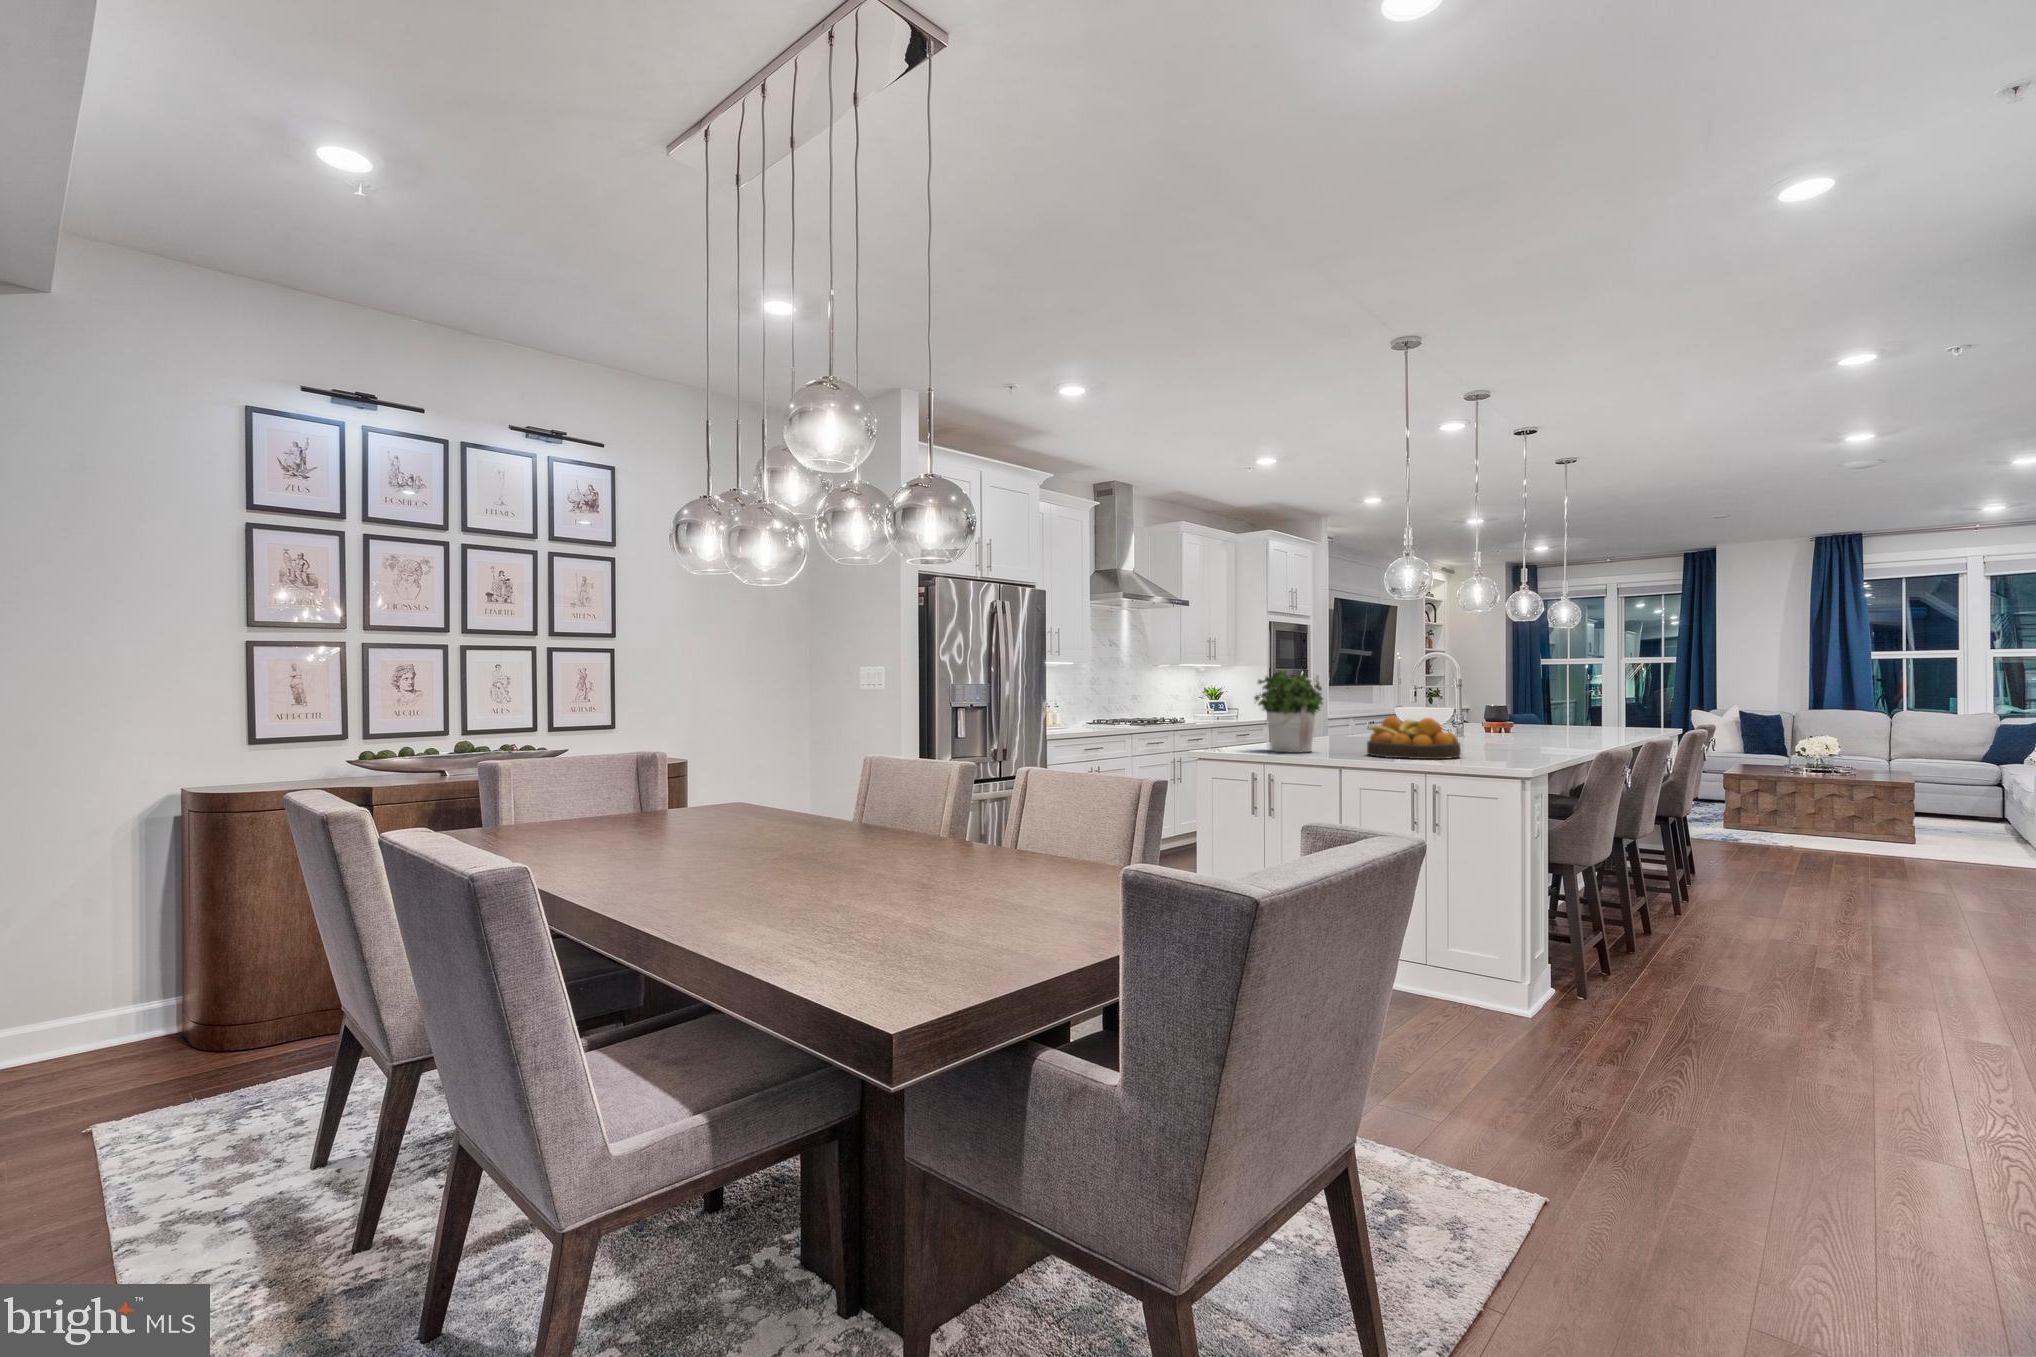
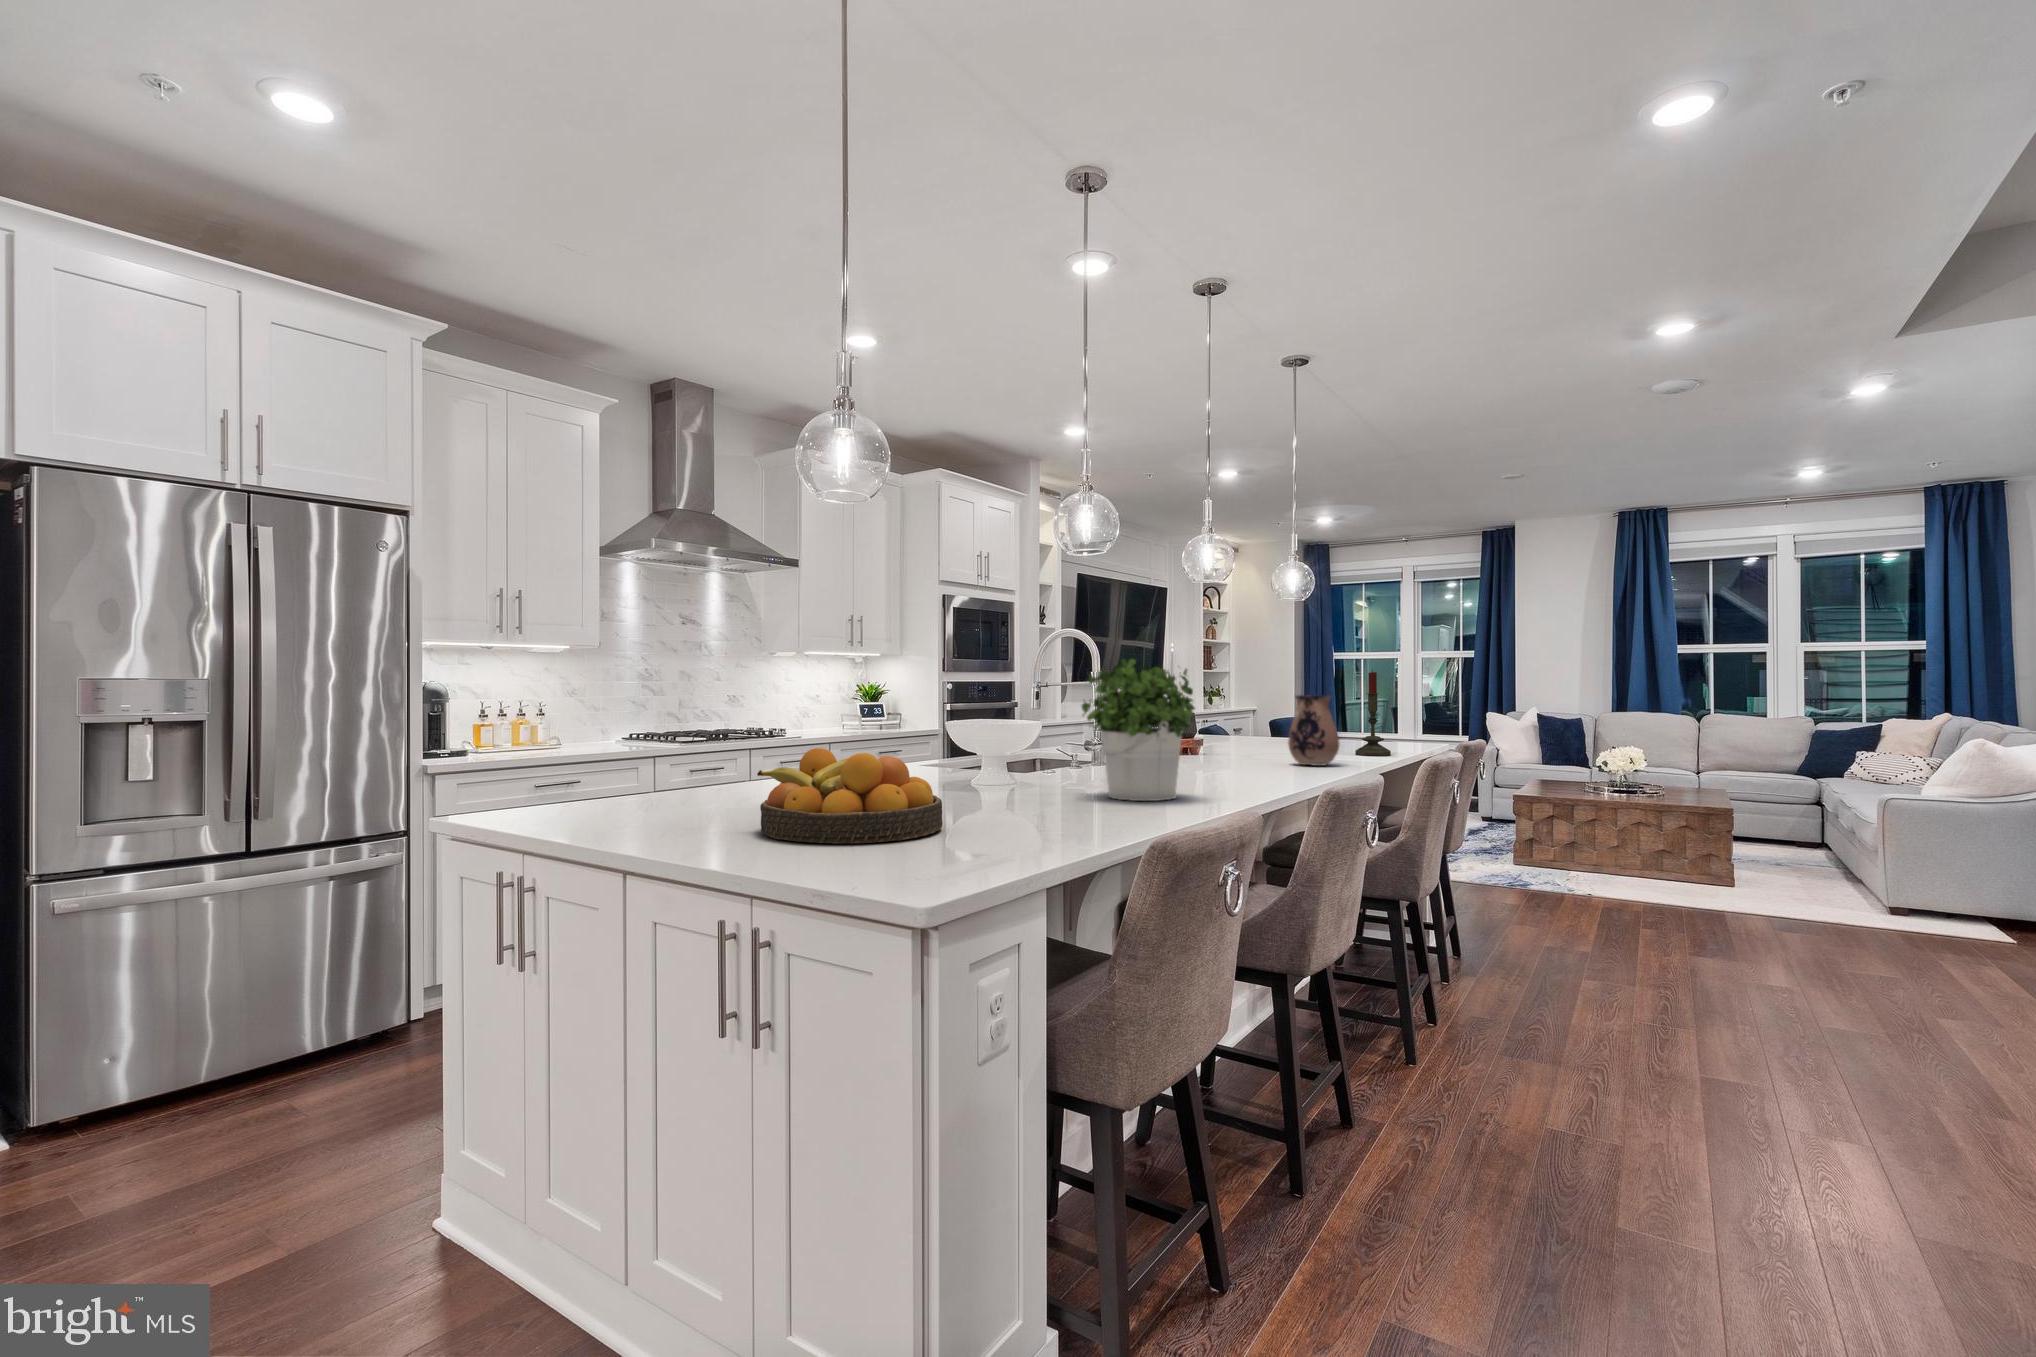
potted plant: present [1255,670,1323,752] -> present [1082,659,1195,801]
candle: none [1617,675,1645,734] -> present [1355,670,1391,756]
ceramic pitcher: none [1581,692,1618,738] -> present [1288,695,1340,766]

